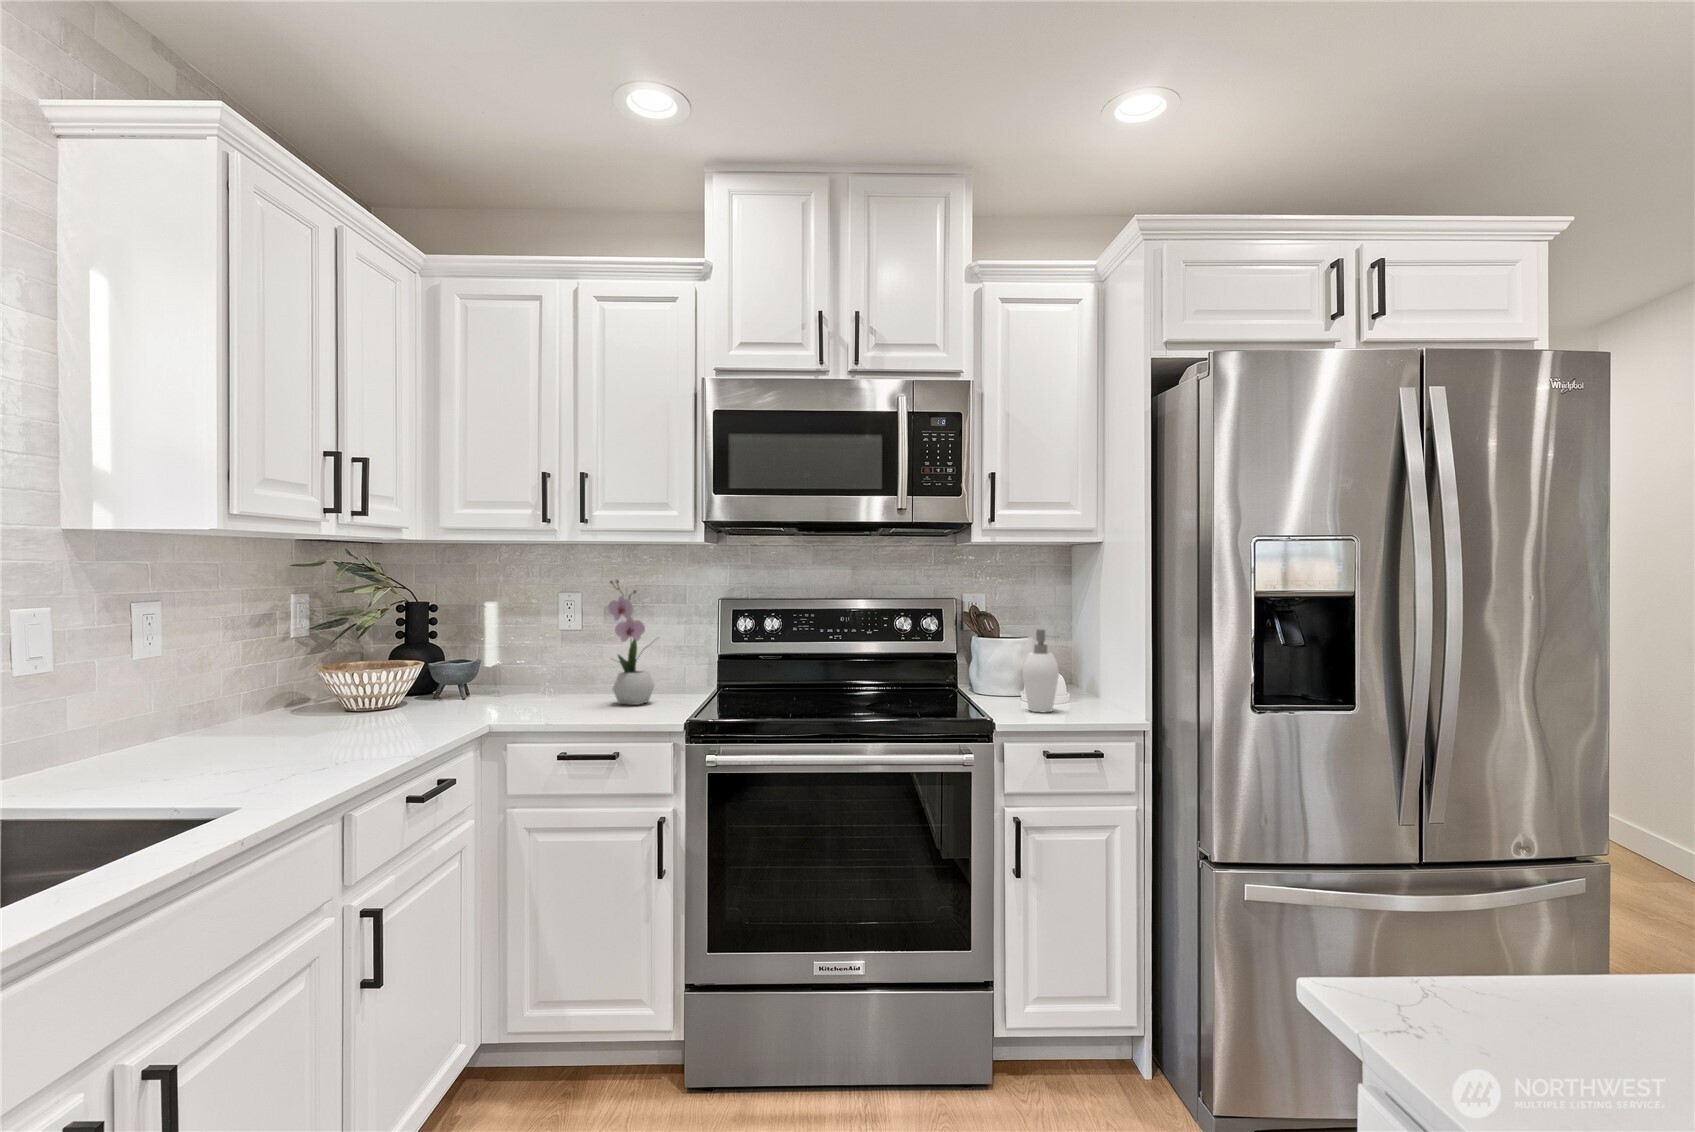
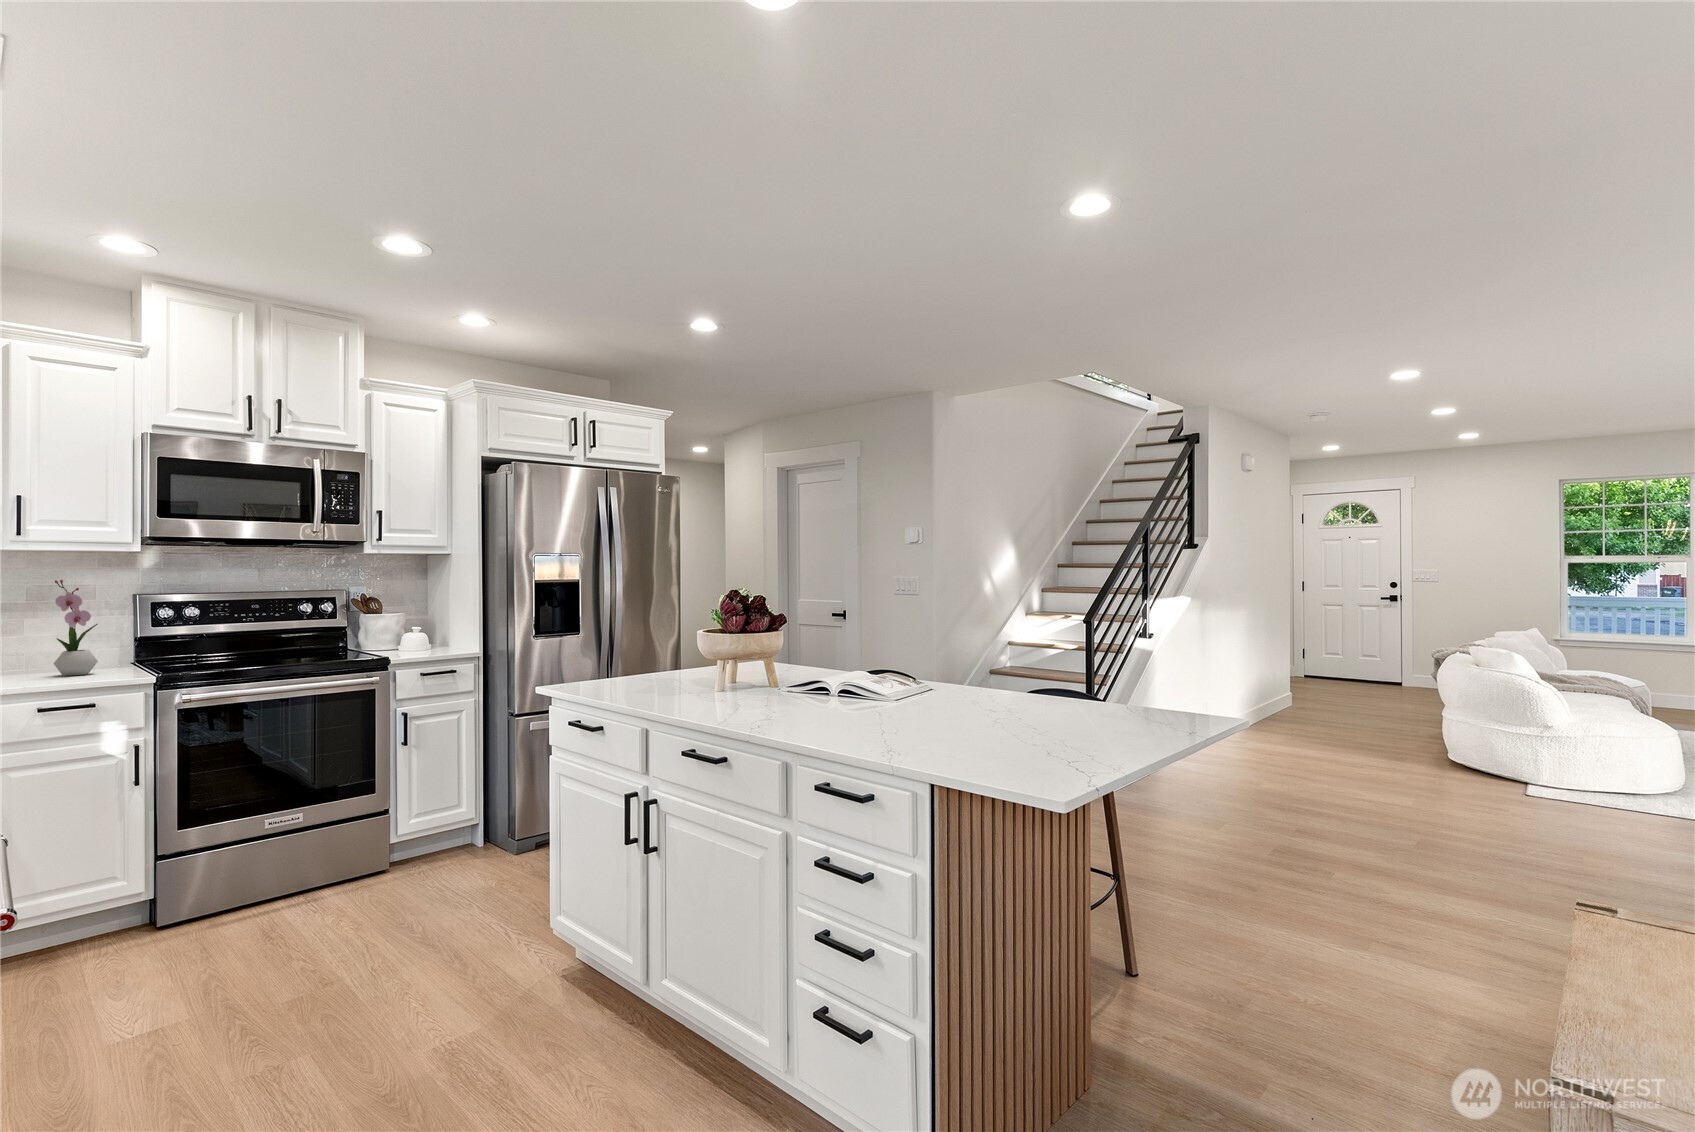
soap dispenser: present [1022,629,1059,712] -> none [402,606,427,654]

